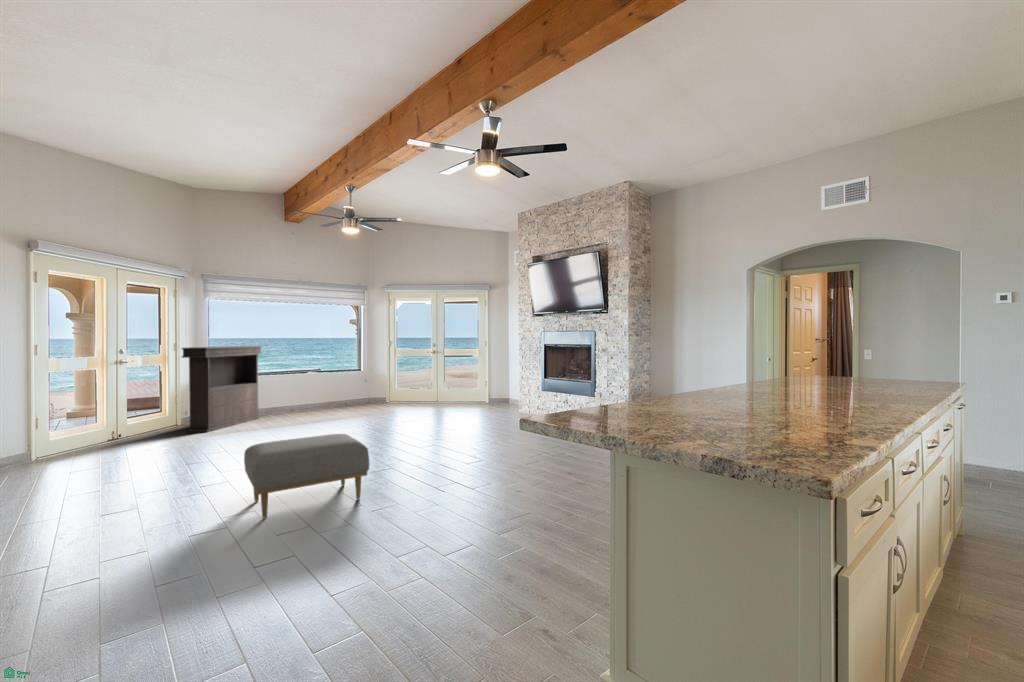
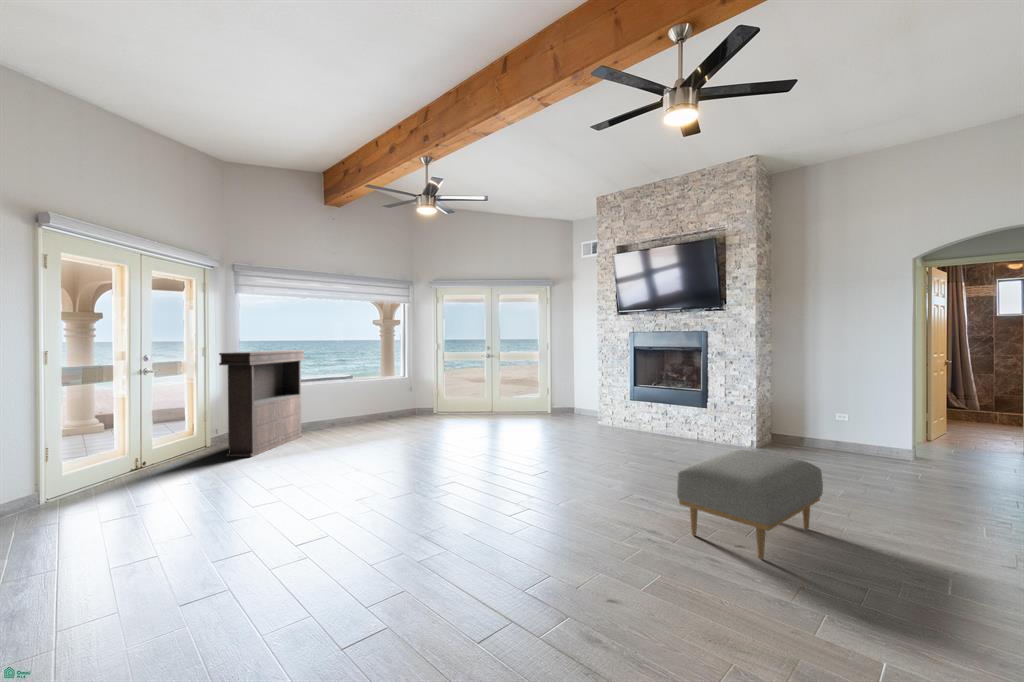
ottoman: present [244,434,369,519] -> present [677,450,823,559]

